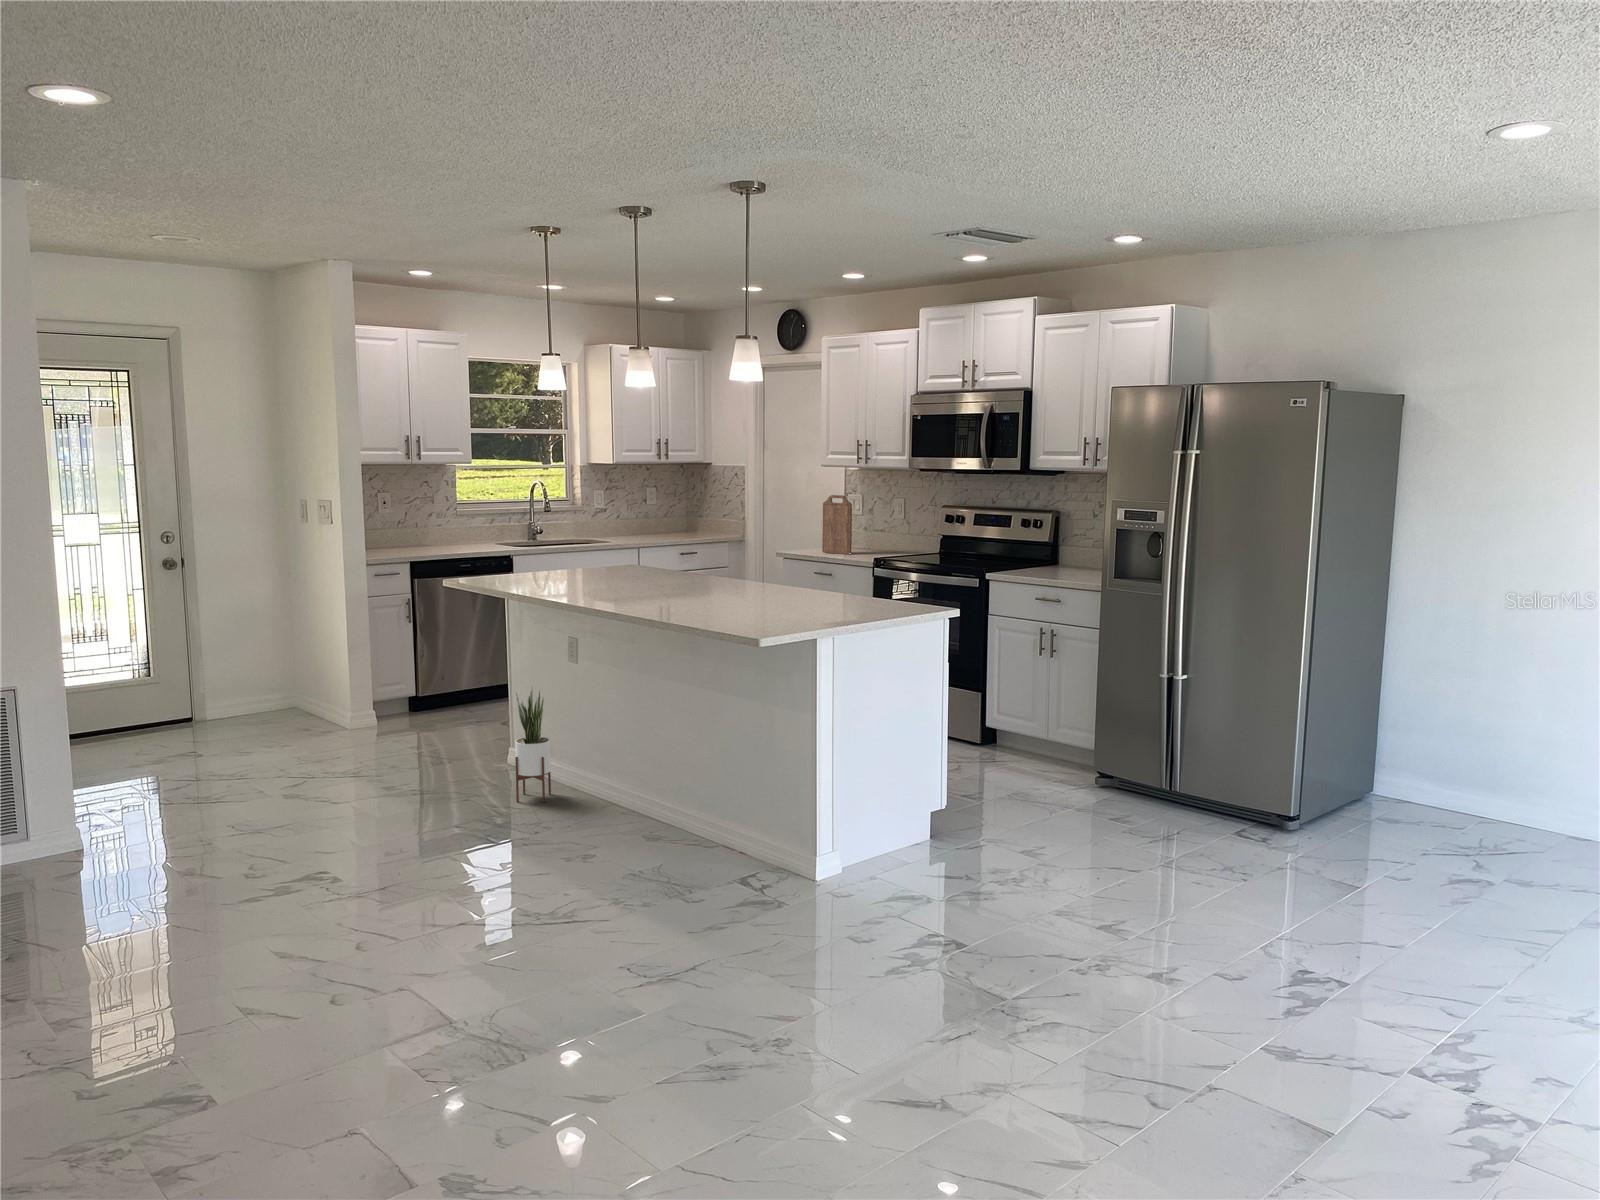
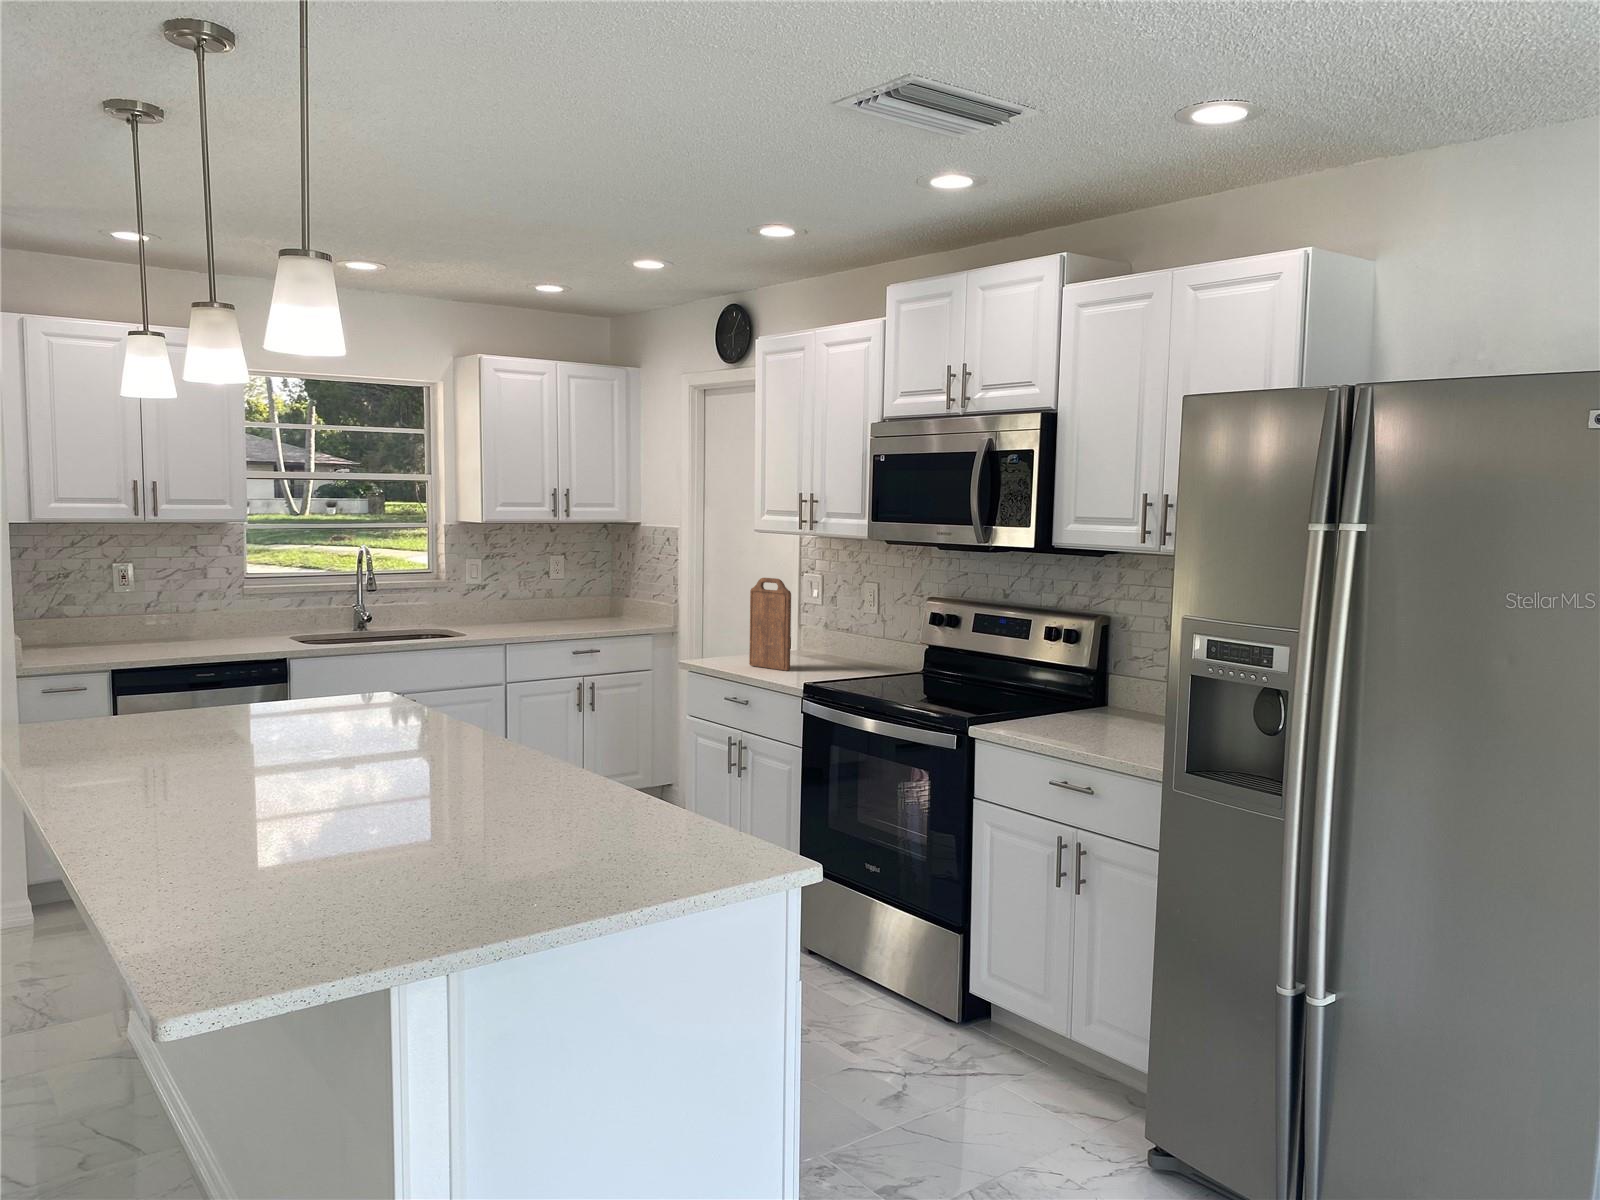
potted plant: present [515,687,551,802] -> none [29,942,128,1162]

